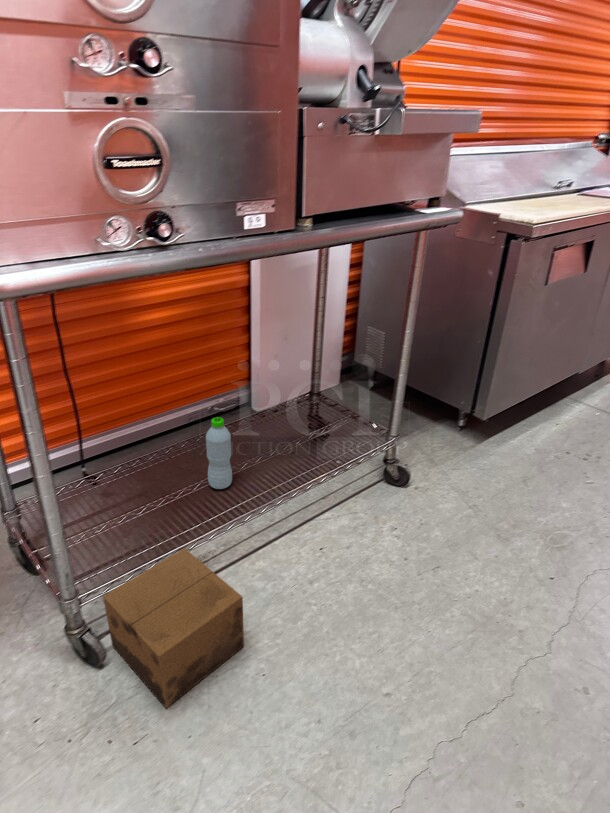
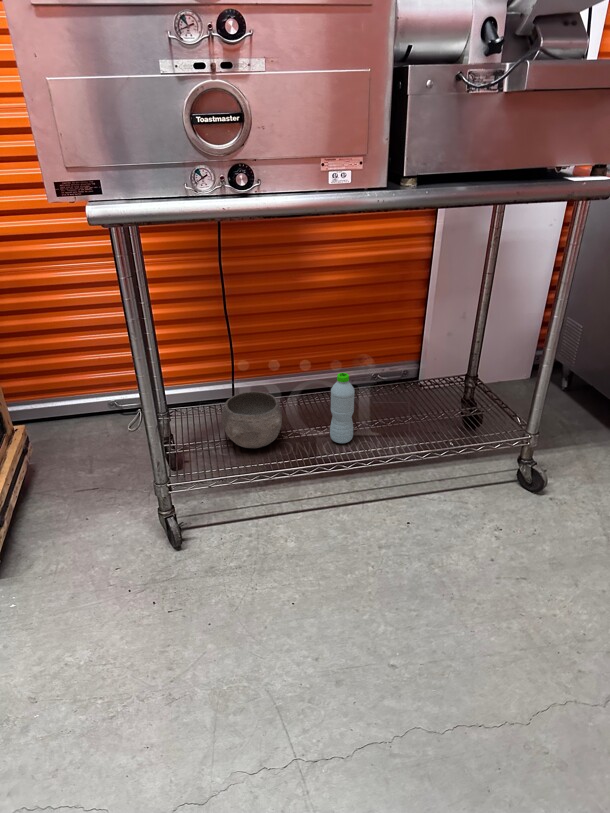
bowl: none [85,456,161,523] -> present [221,391,282,448]
cardboard box: present [103,548,244,708] -> none [187,475,290,594]

